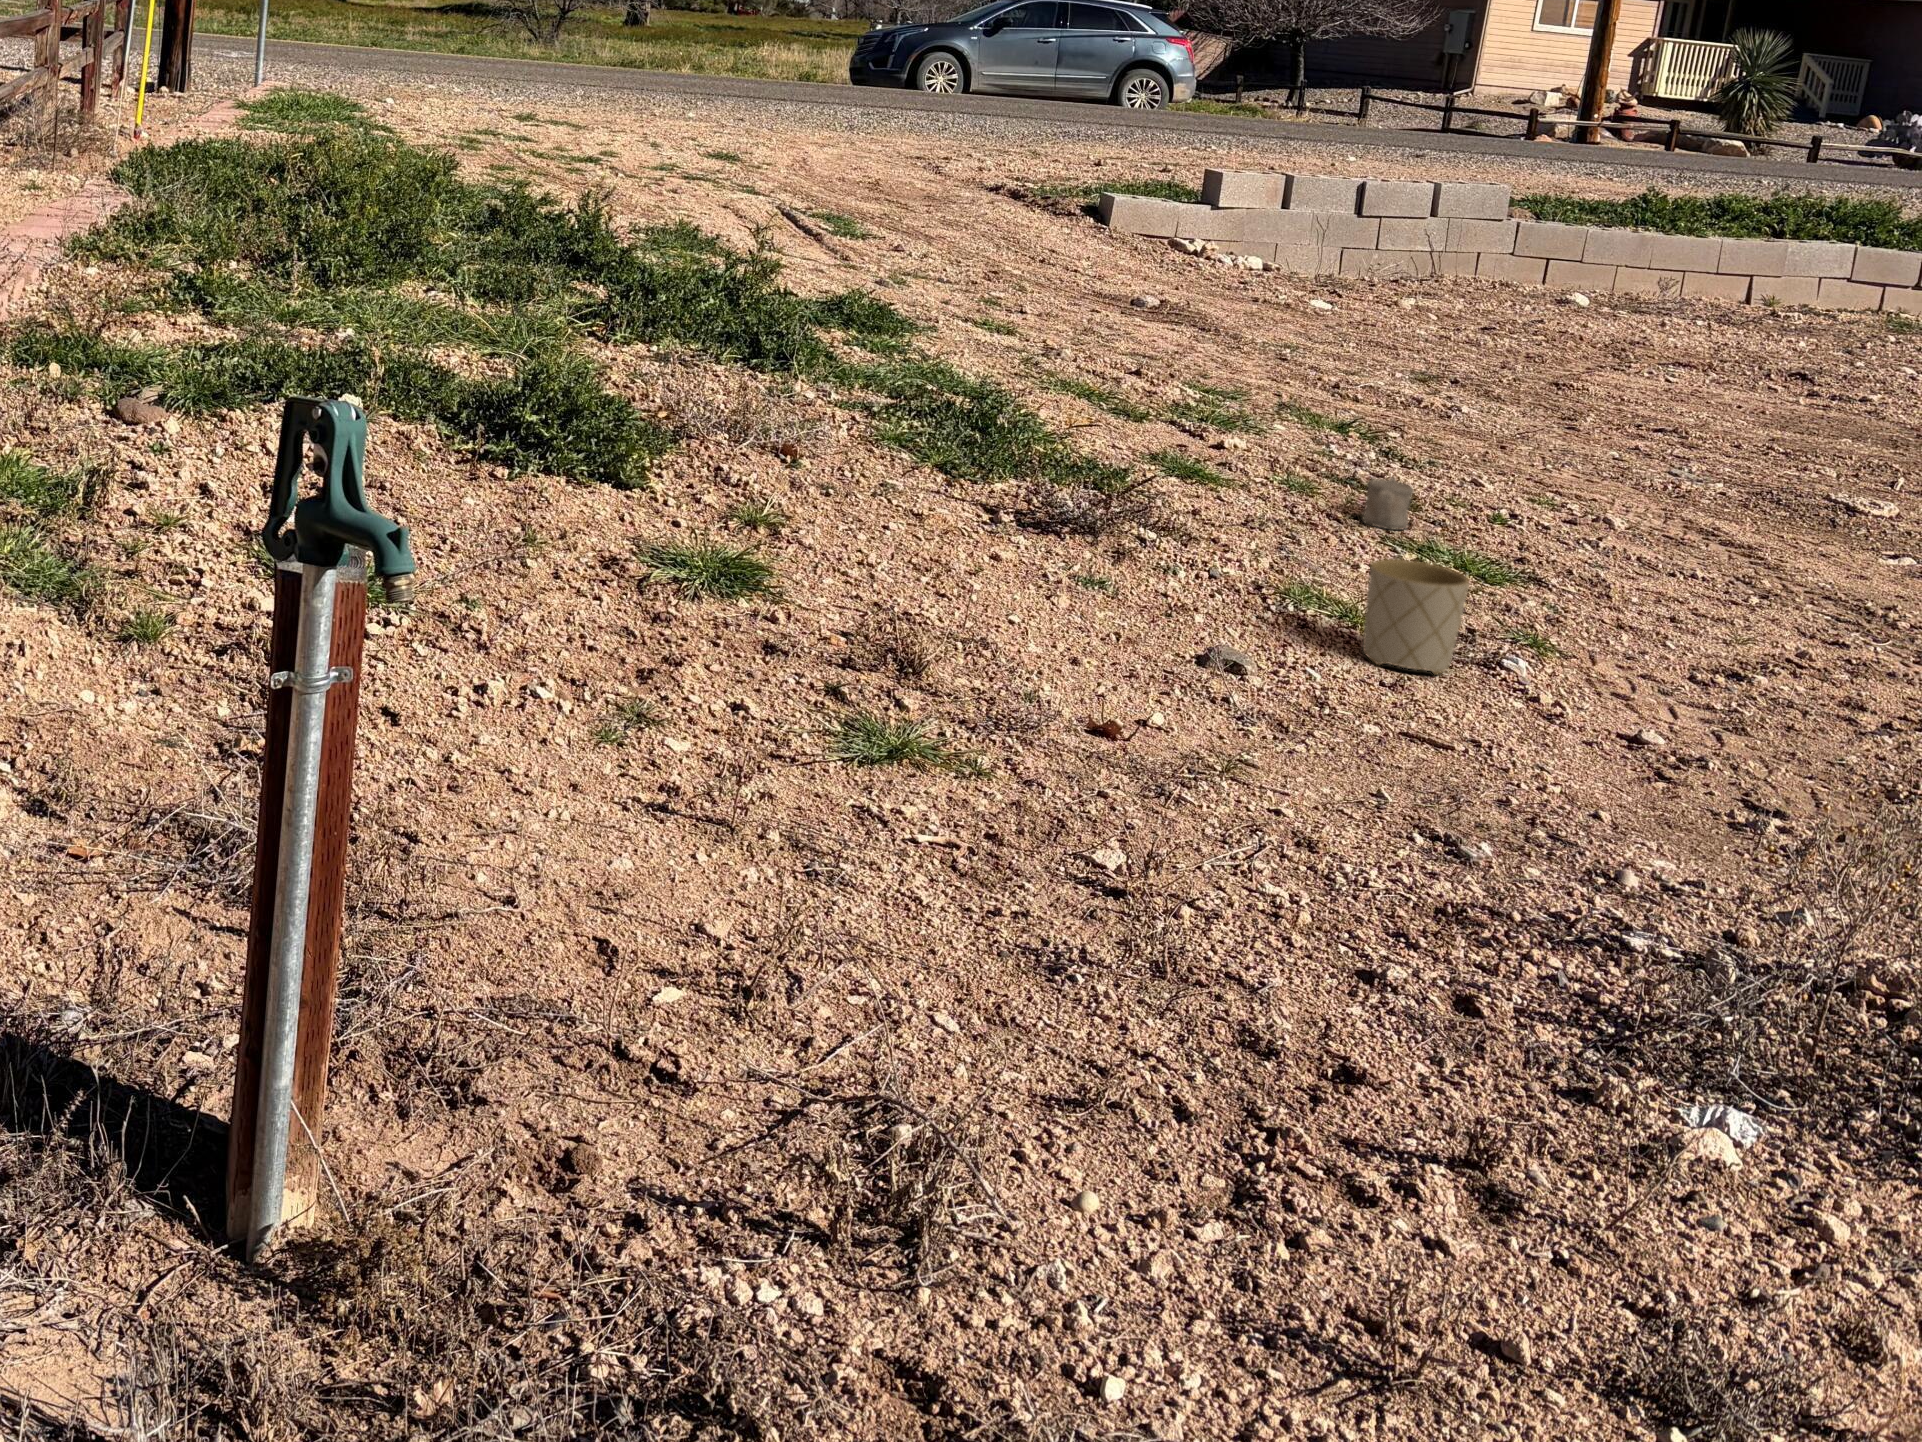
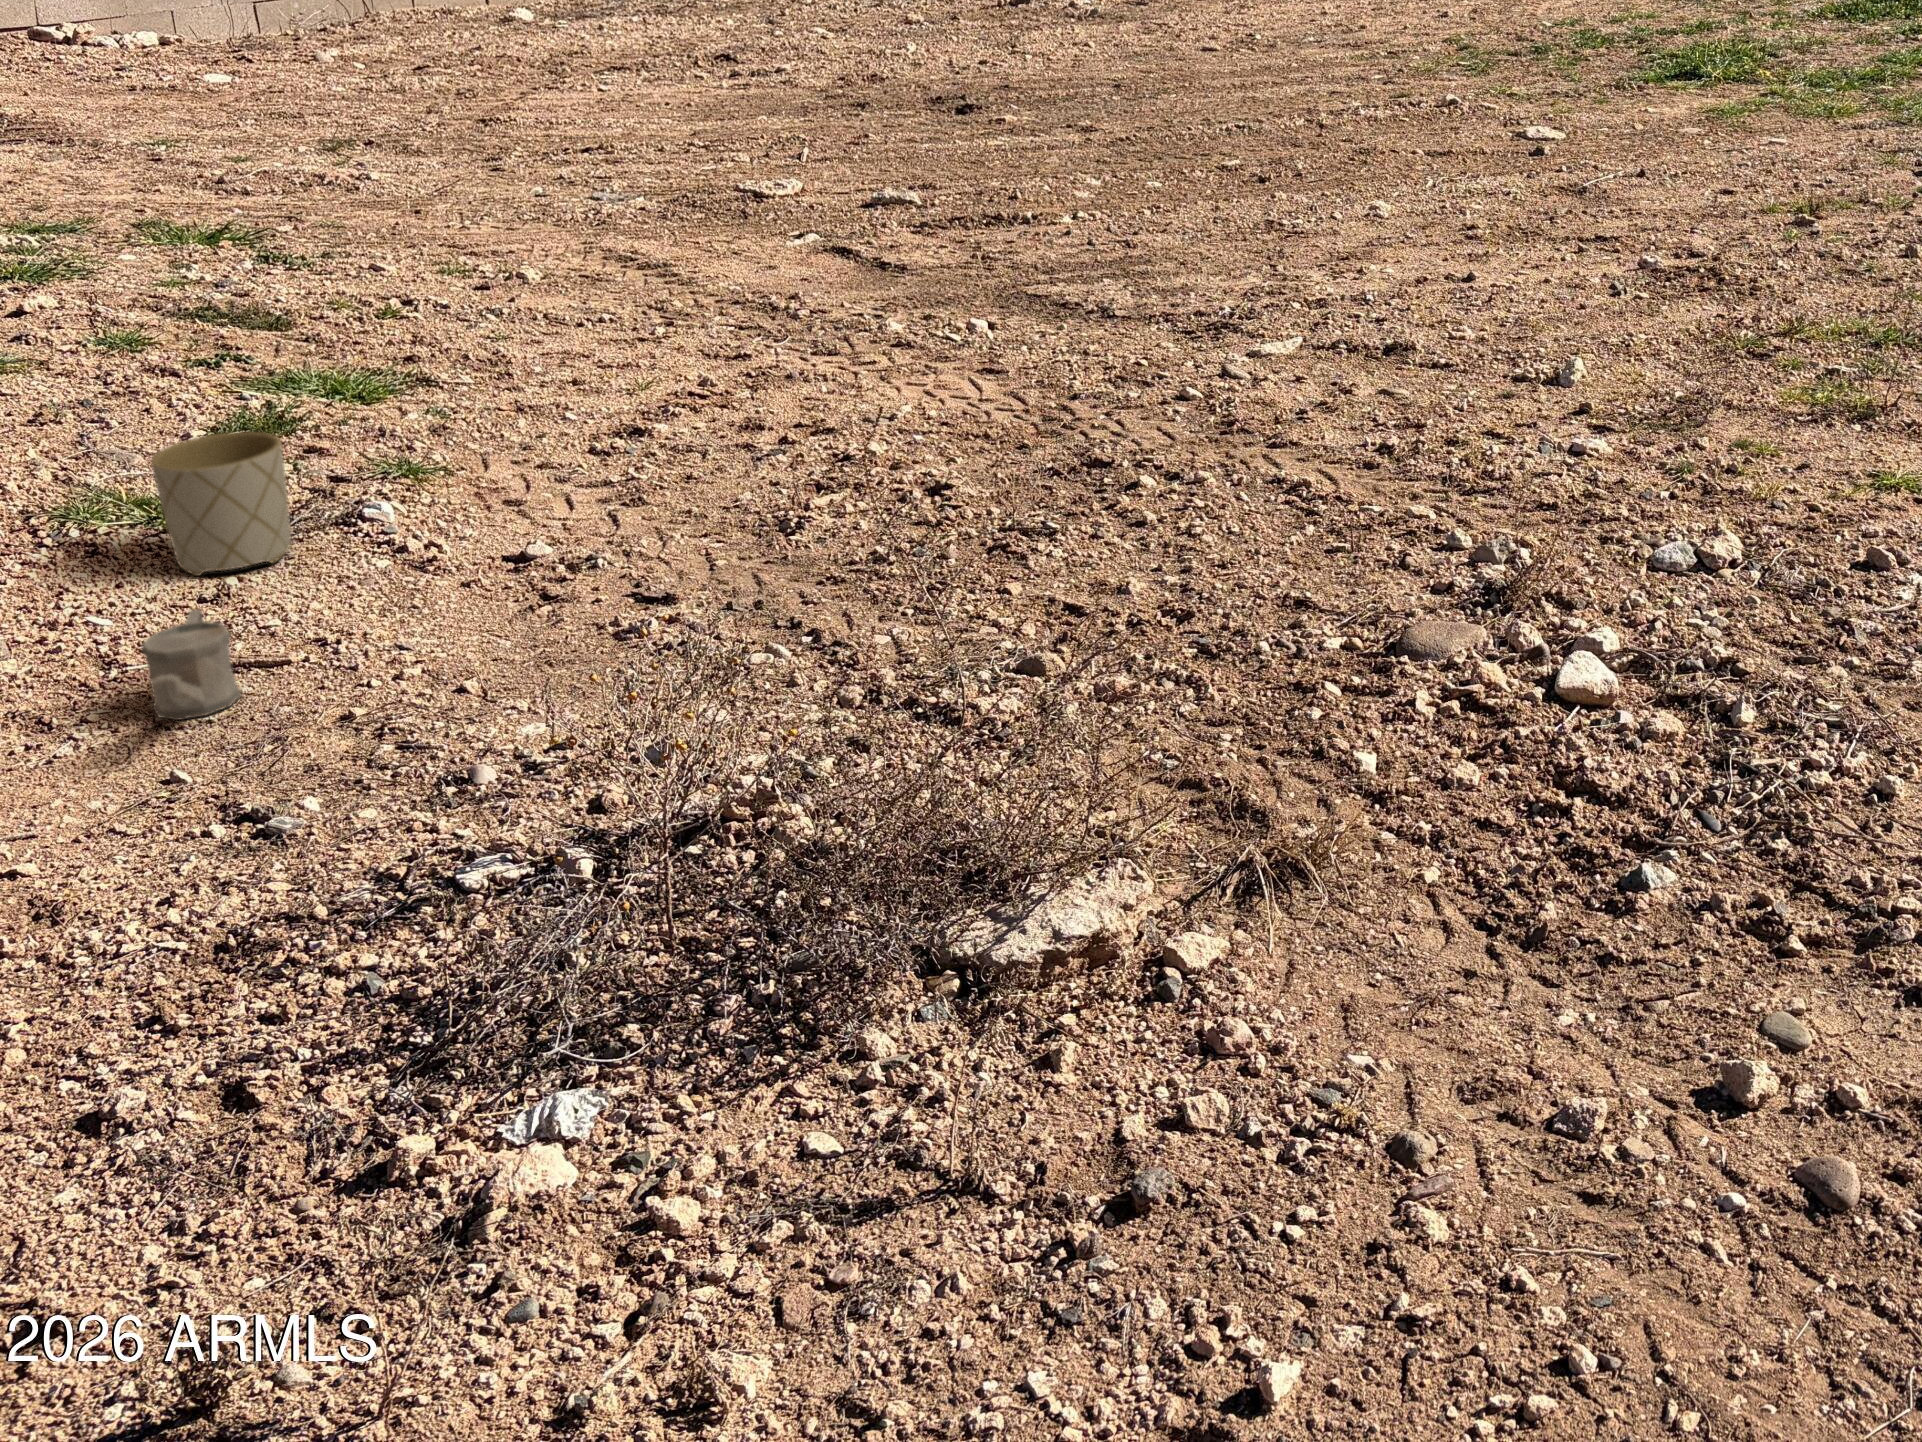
watering can: present [1362,477,1414,530] -> present [142,609,241,720]

